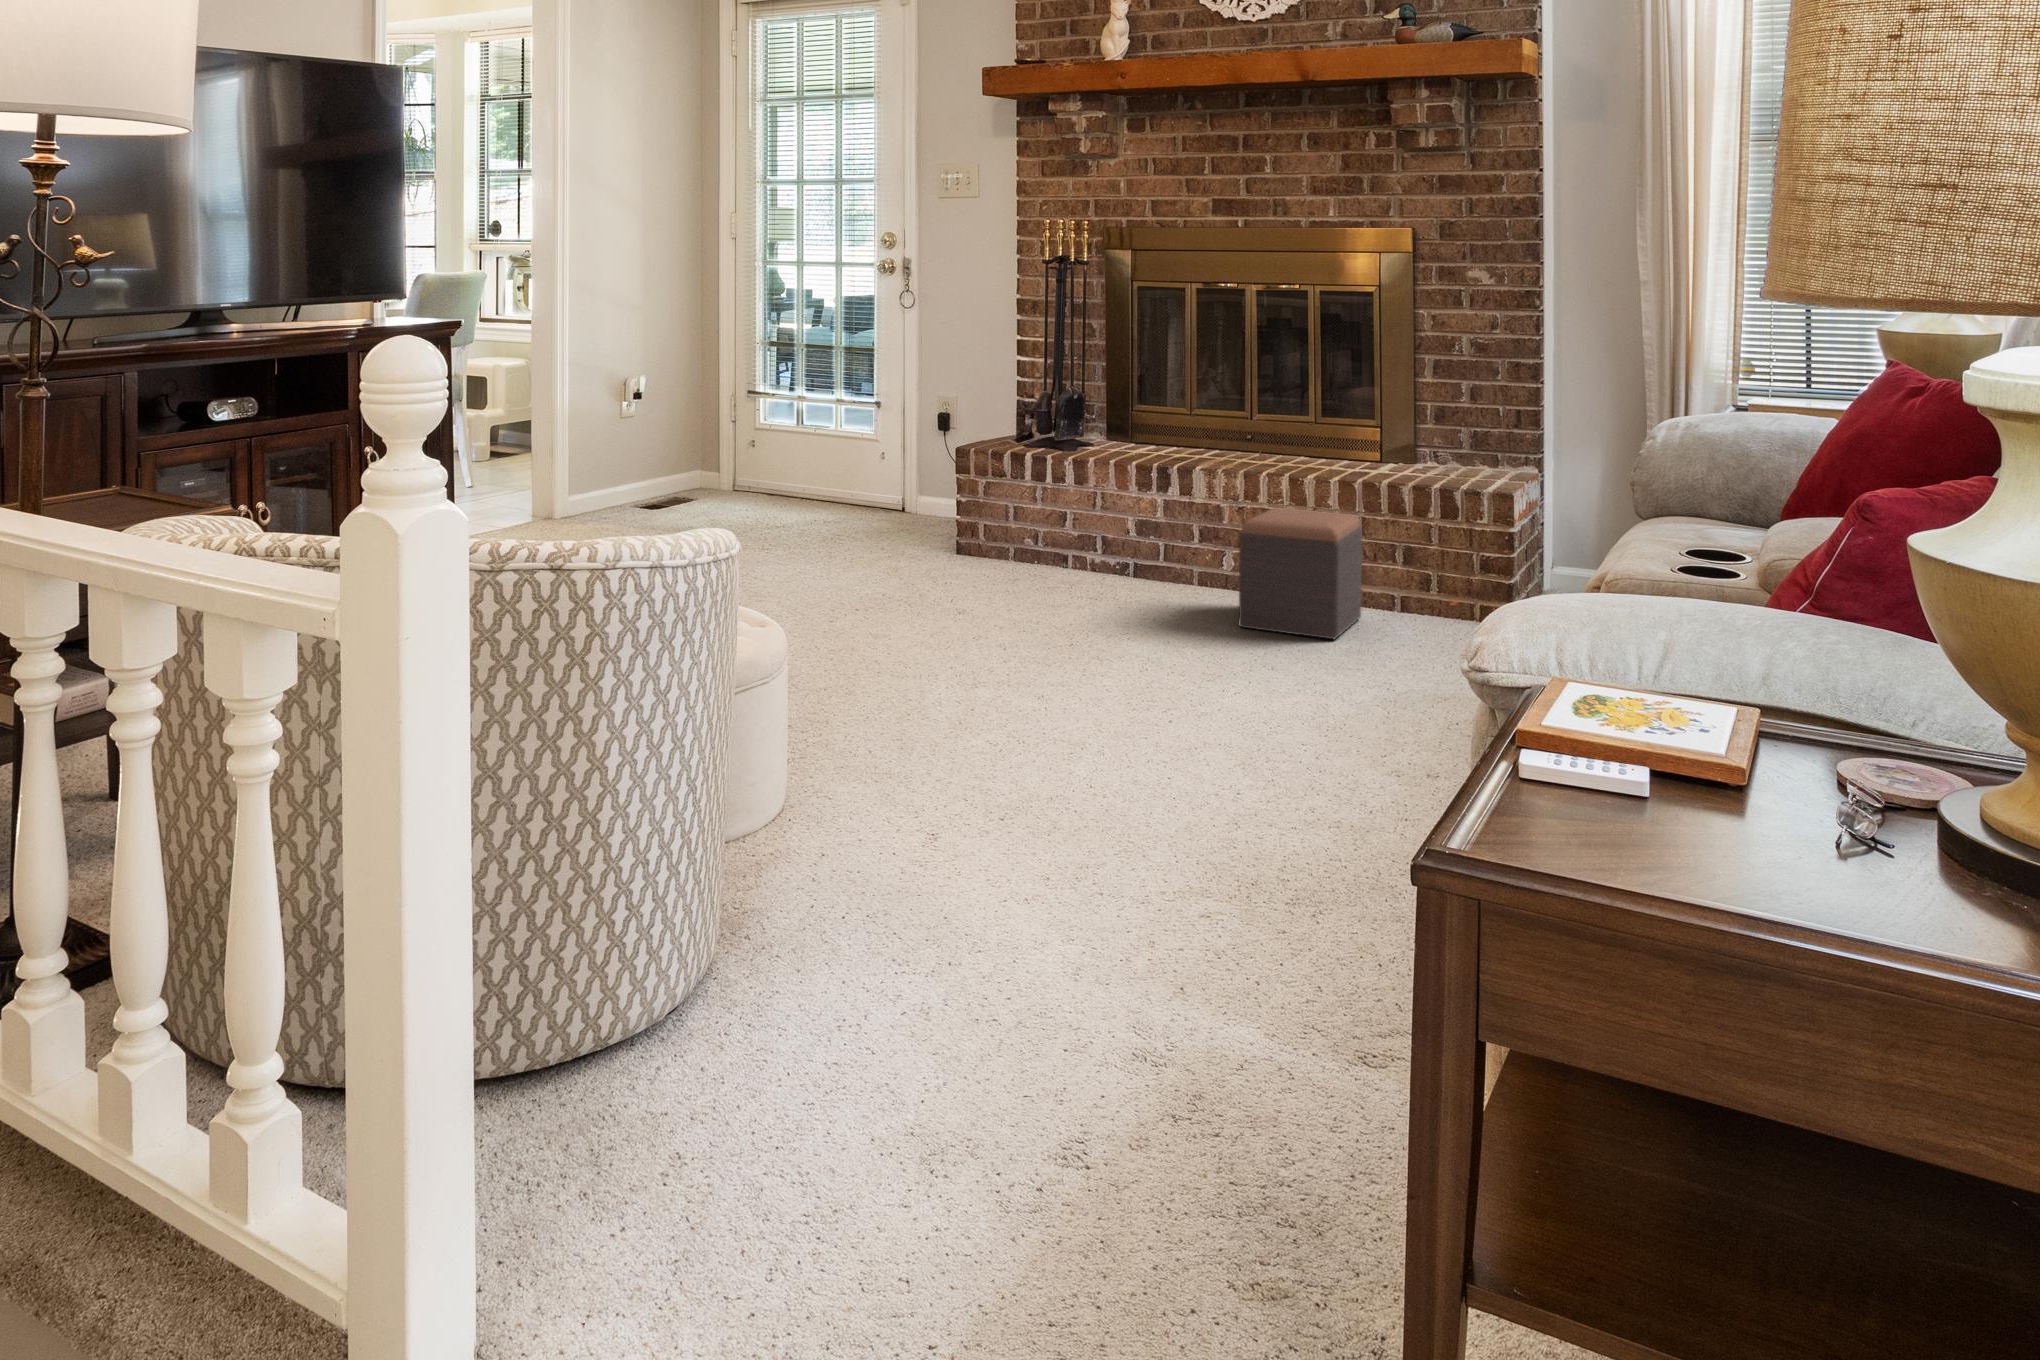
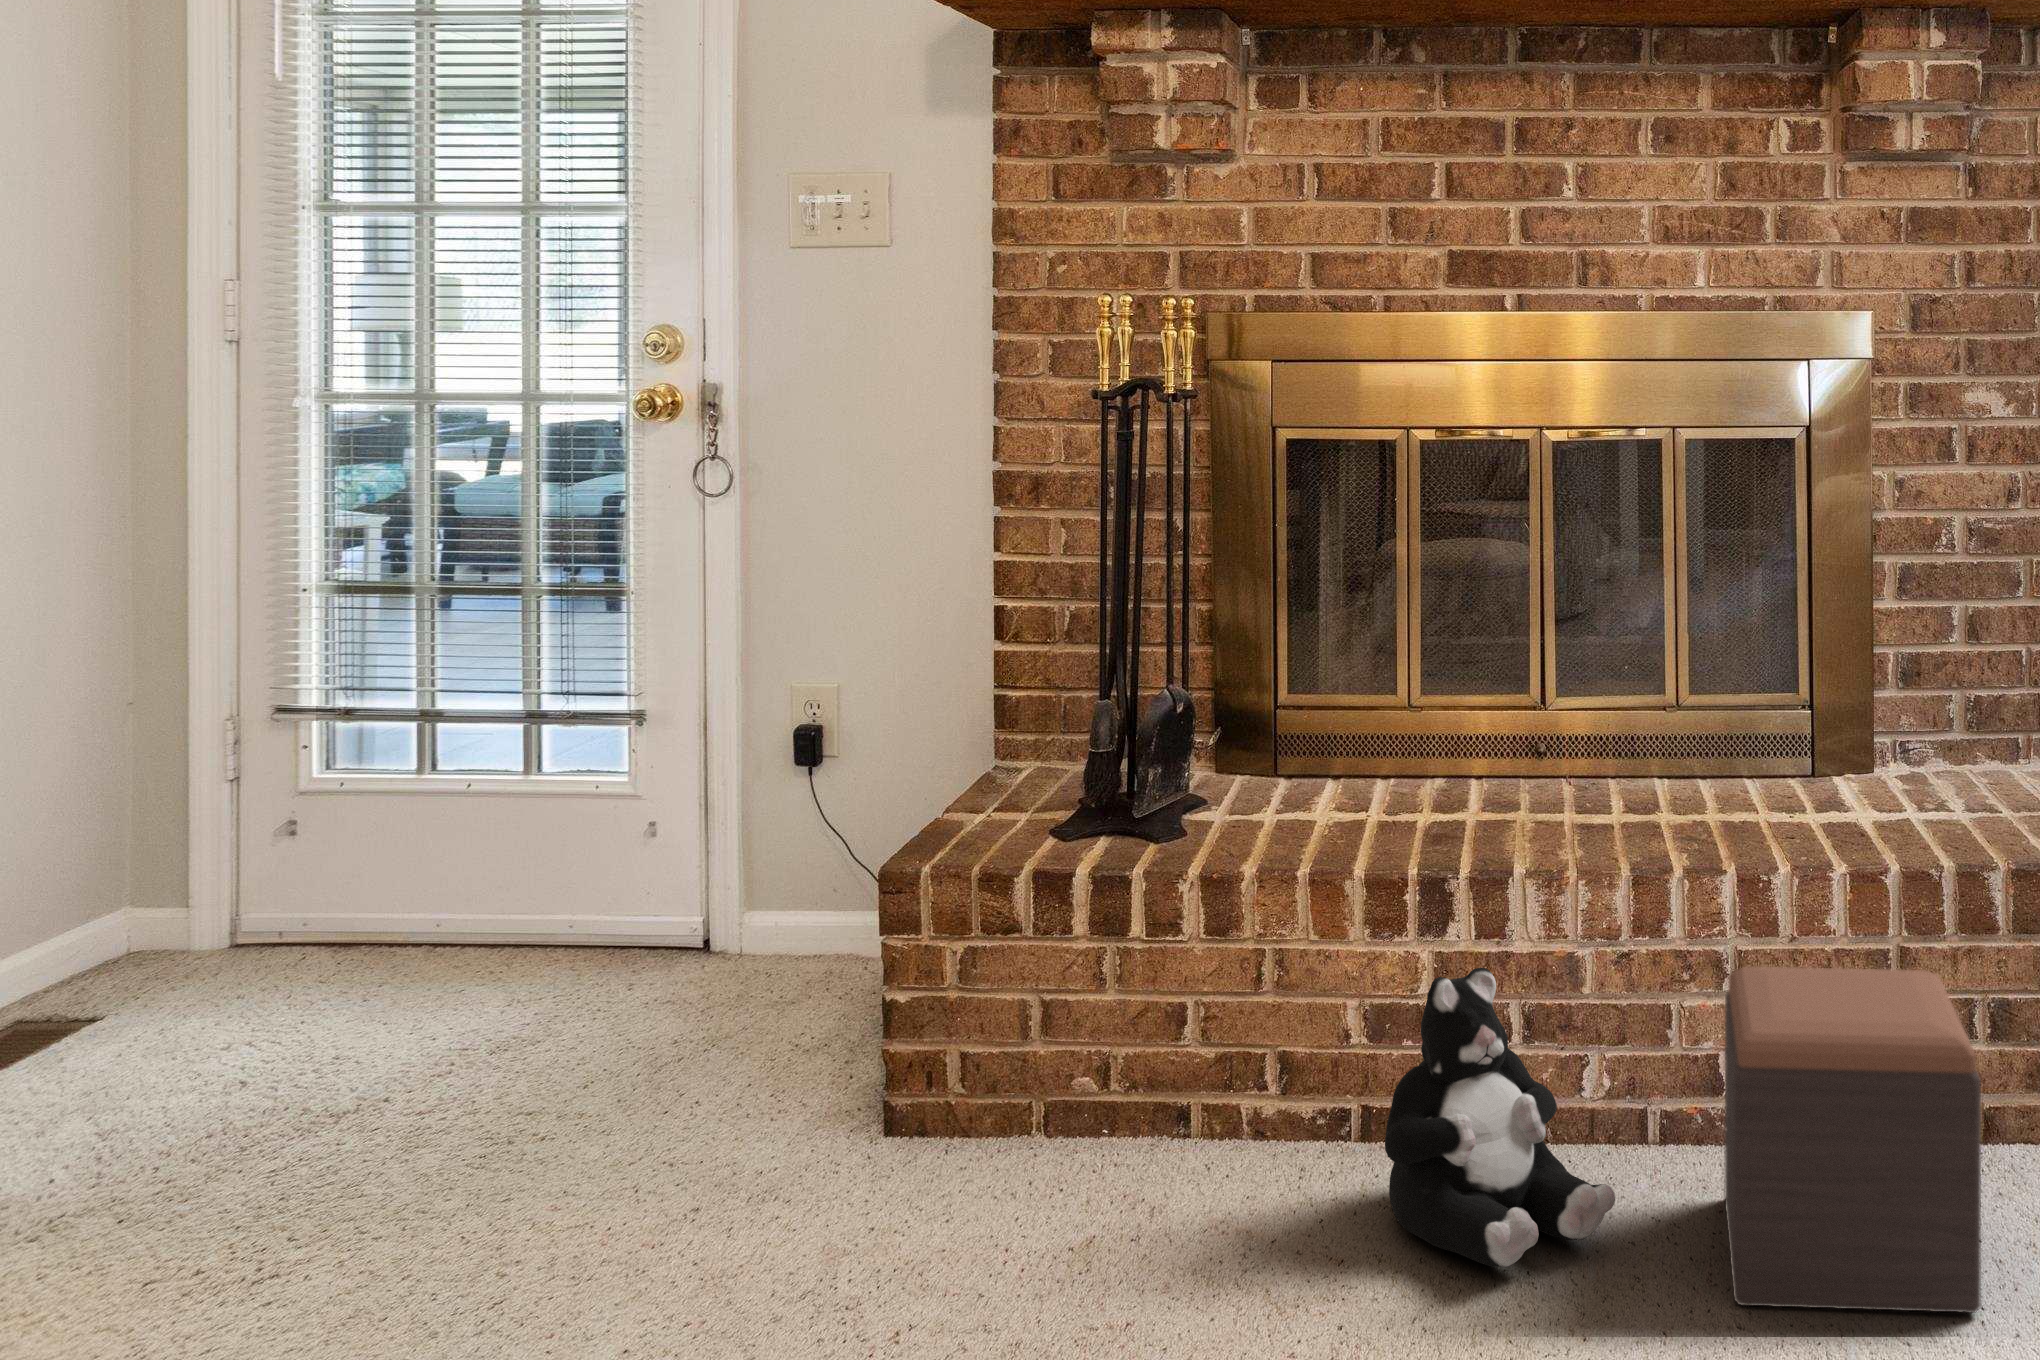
plush toy: none [1118,501,1207,607] -> present [1385,968,1615,1267]

